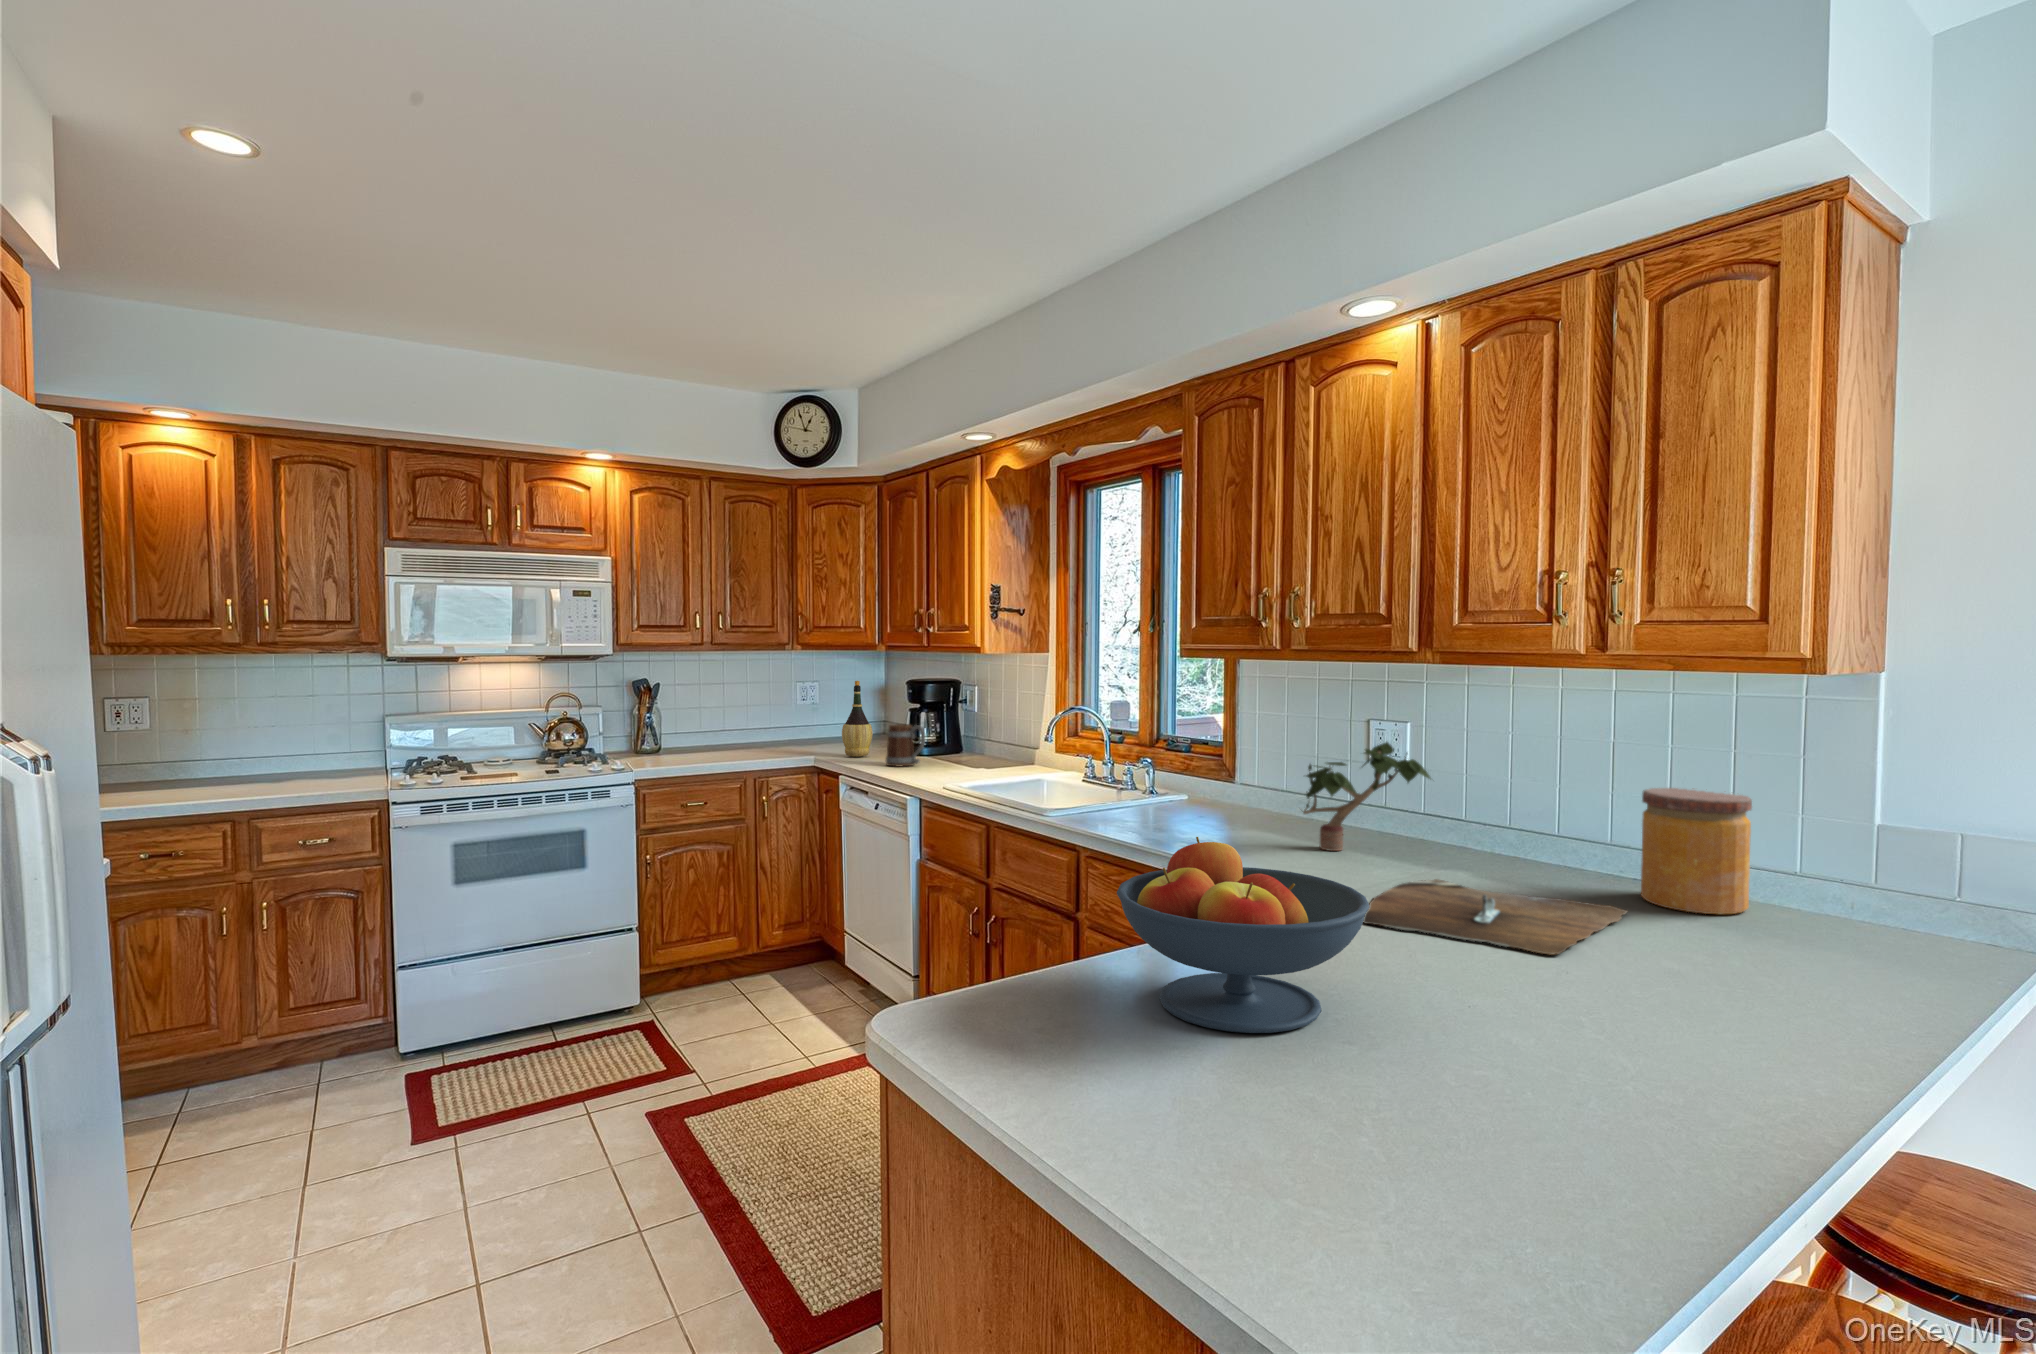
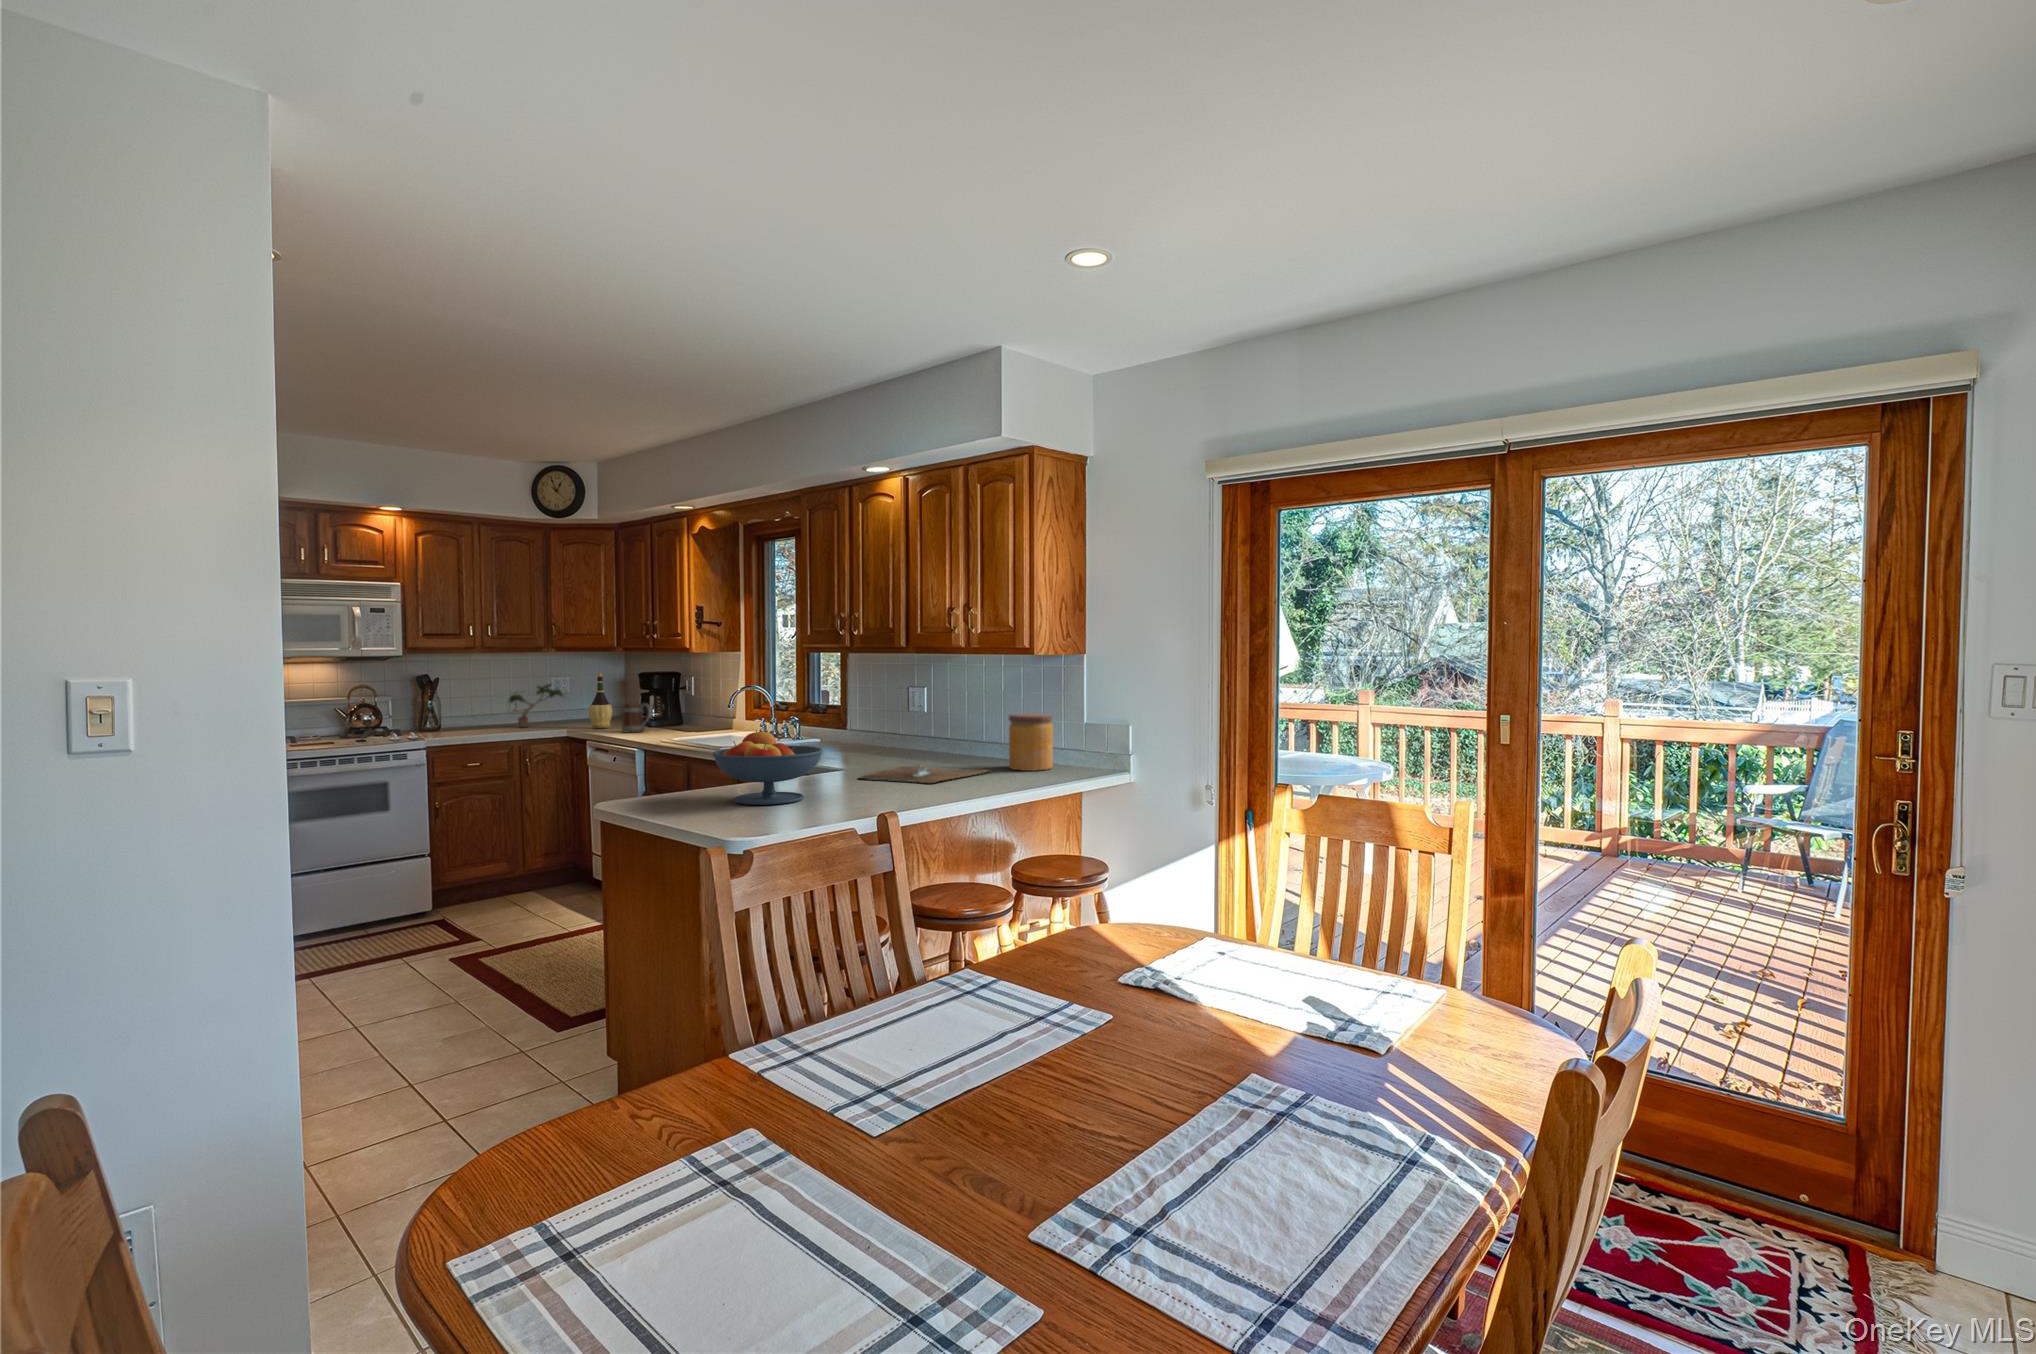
potted plant: present [1303,742,1431,851] -> present [508,684,563,727]

